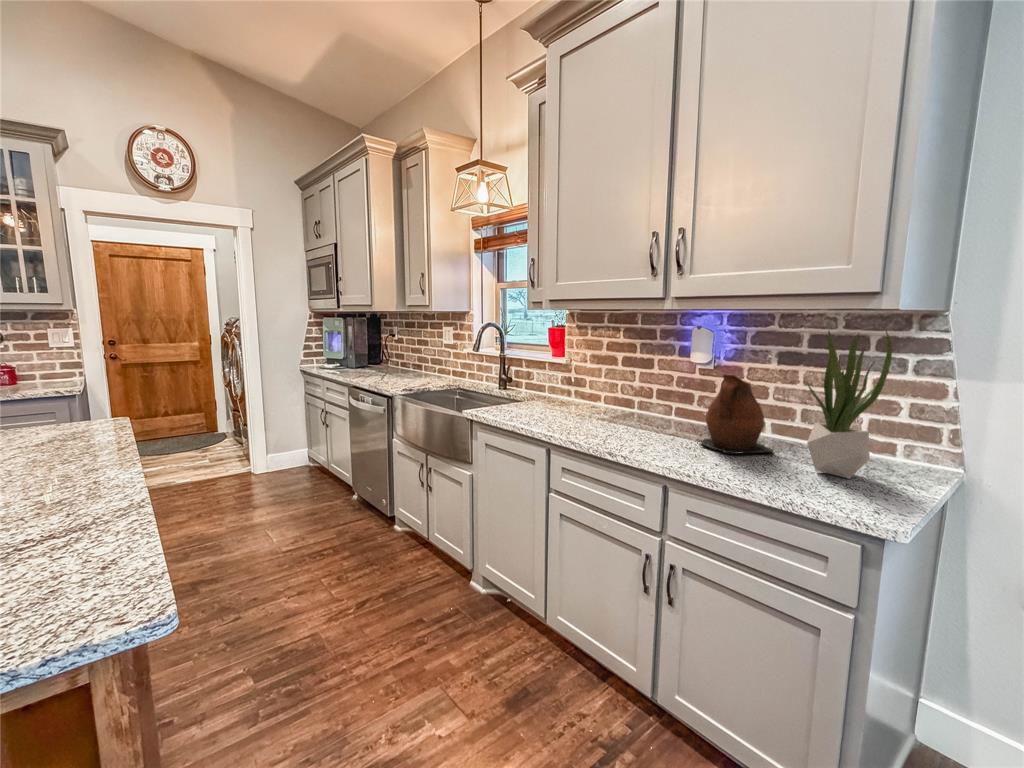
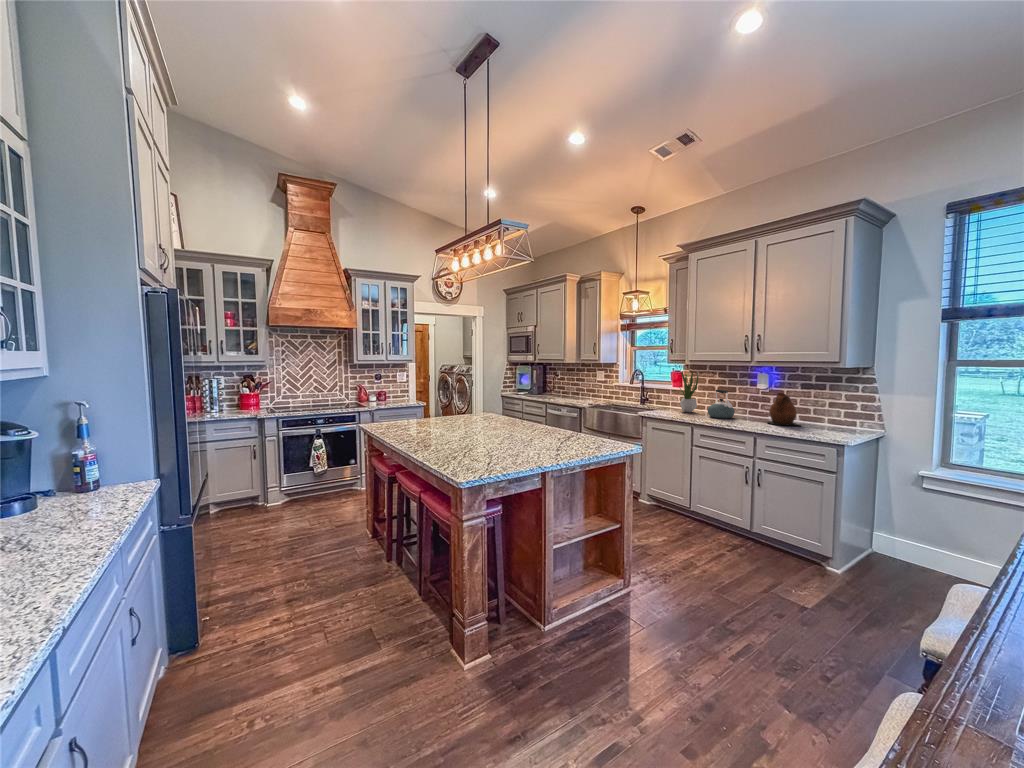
potted plant: present [807,331,892,479] -> present [679,371,699,412]
kettle: none [590,364,643,428] -> present [708,390,735,418]

